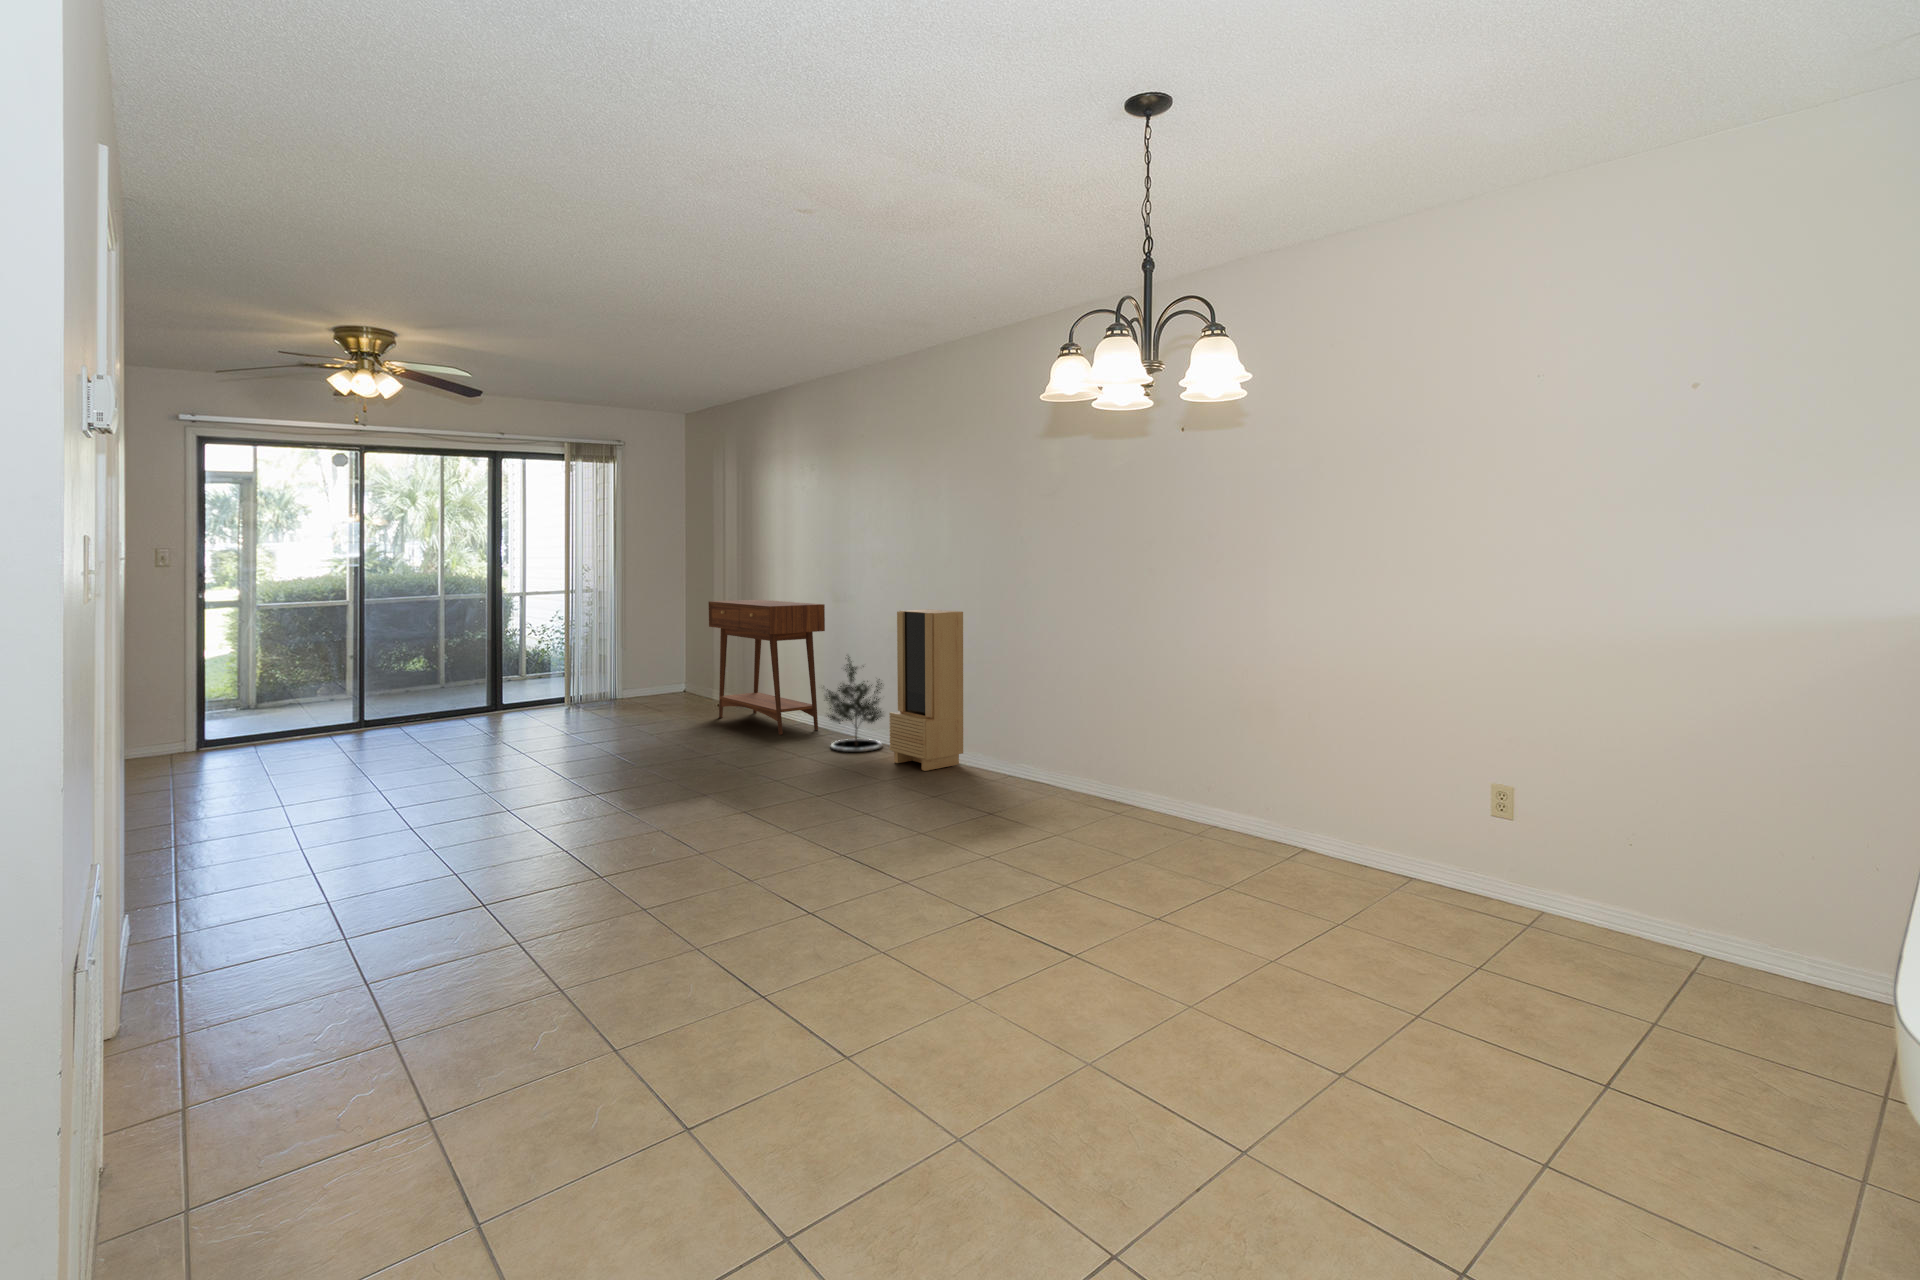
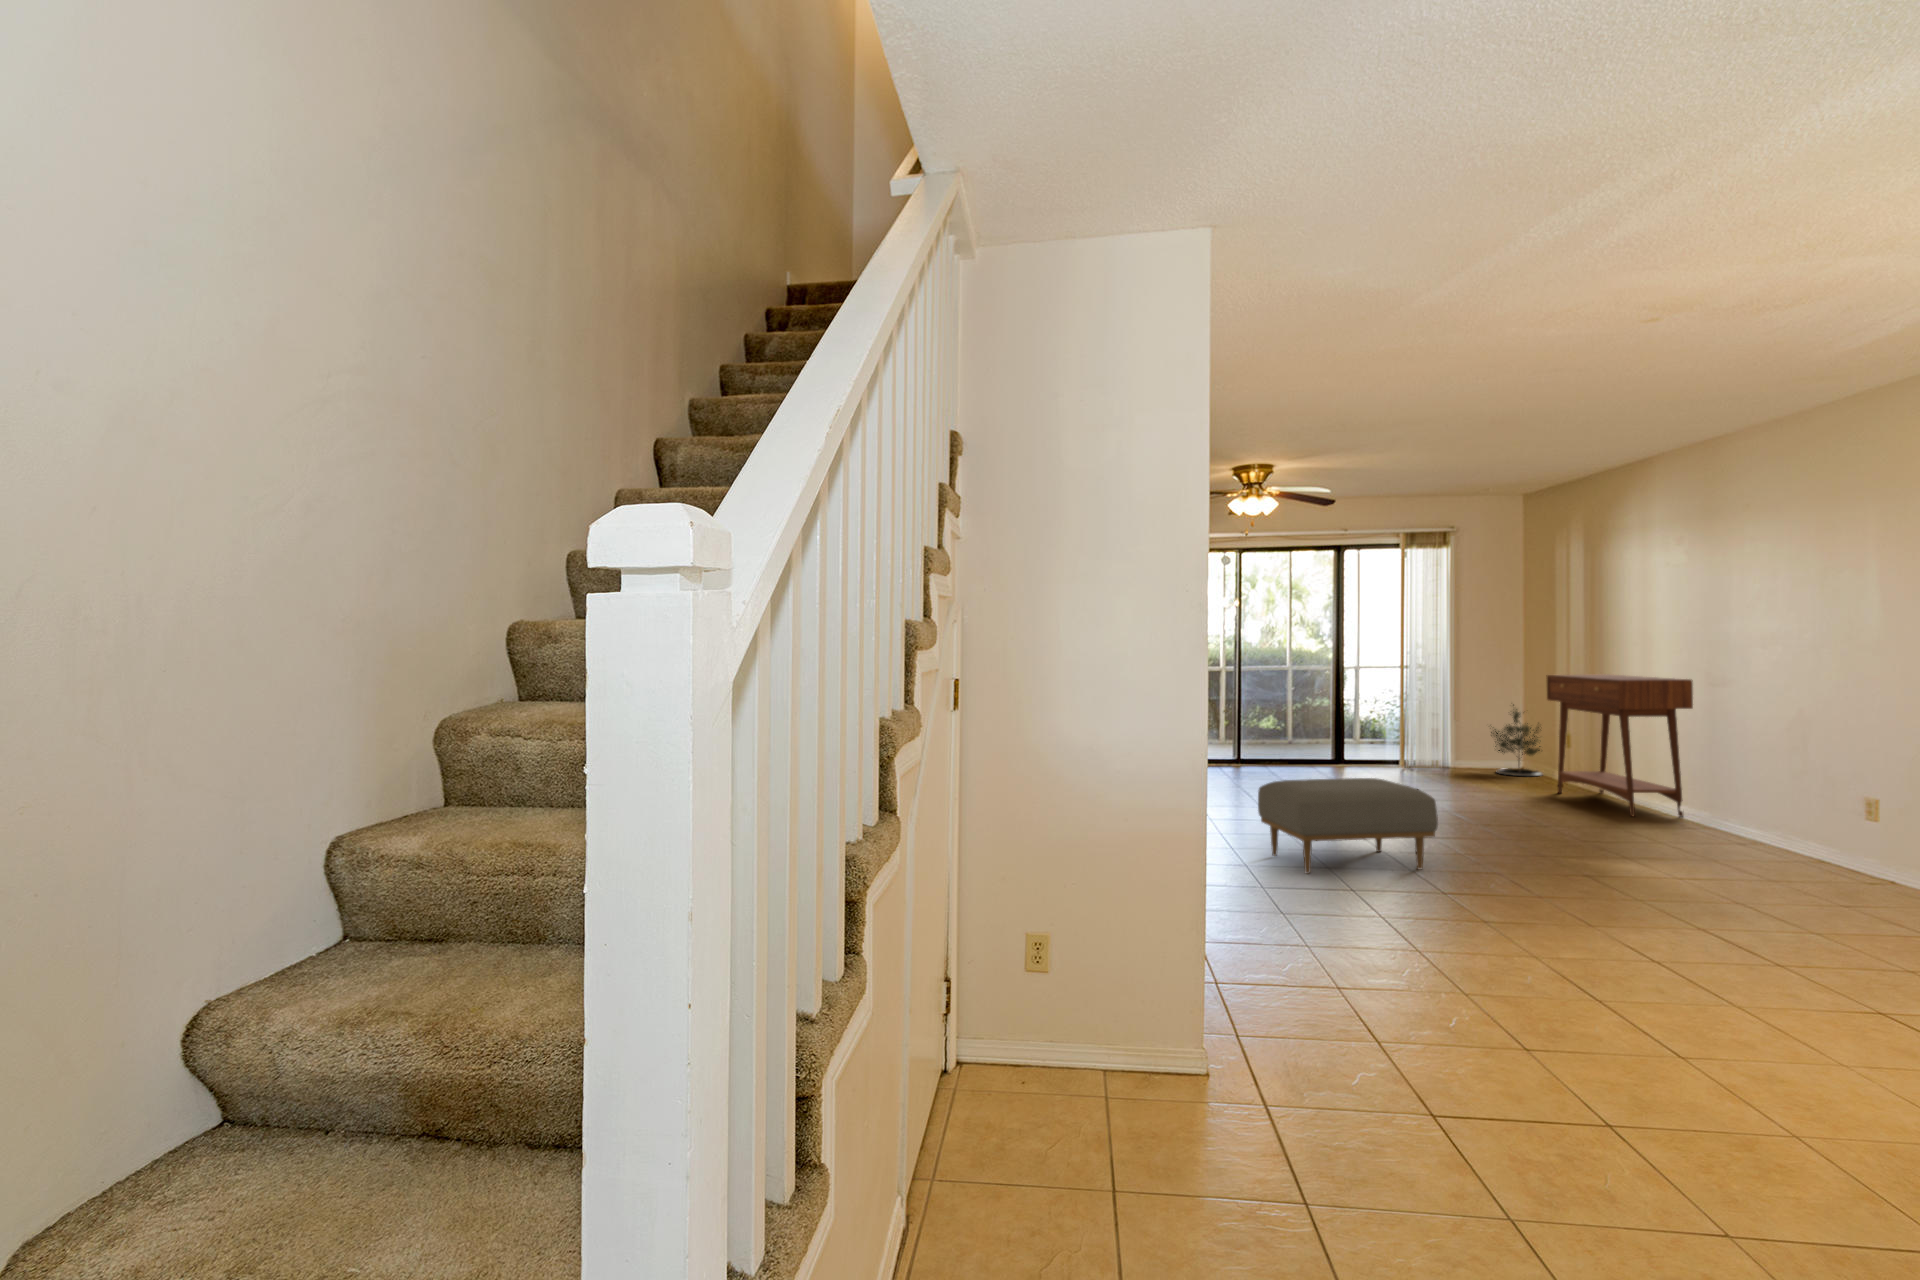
storage cabinet: present [889,609,963,771] -> none [1783,686,1906,878]
potted tree: present [826,656,882,752] -> present [1491,704,1542,776]
ottoman: none [378,734,605,869] -> present [1258,778,1438,874]

